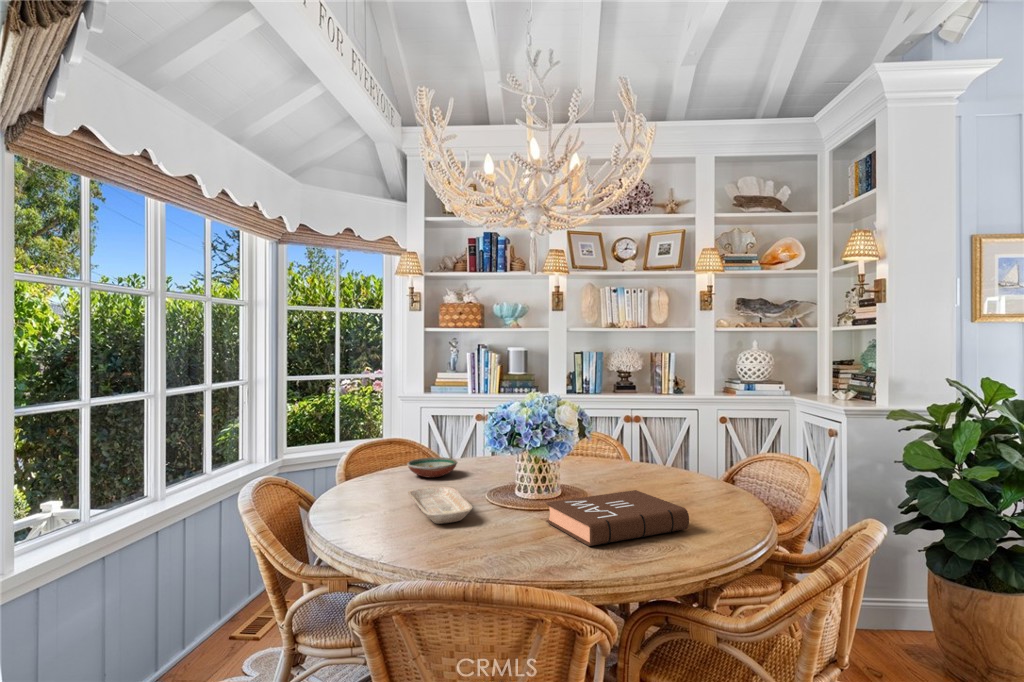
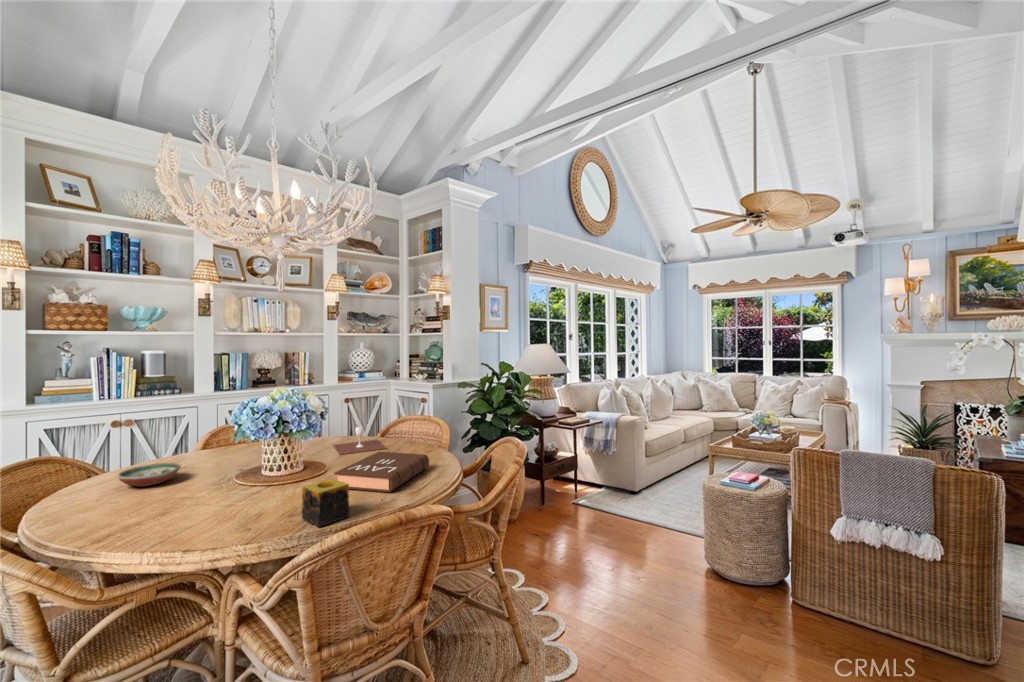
wine glass: none [617,453,690,491] -> present [334,426,387,454]
tray: present [408,486,472,524] -> none [175,484,274,514]
candle: none [460,505,505,560] -> present [302,479,349,527]

